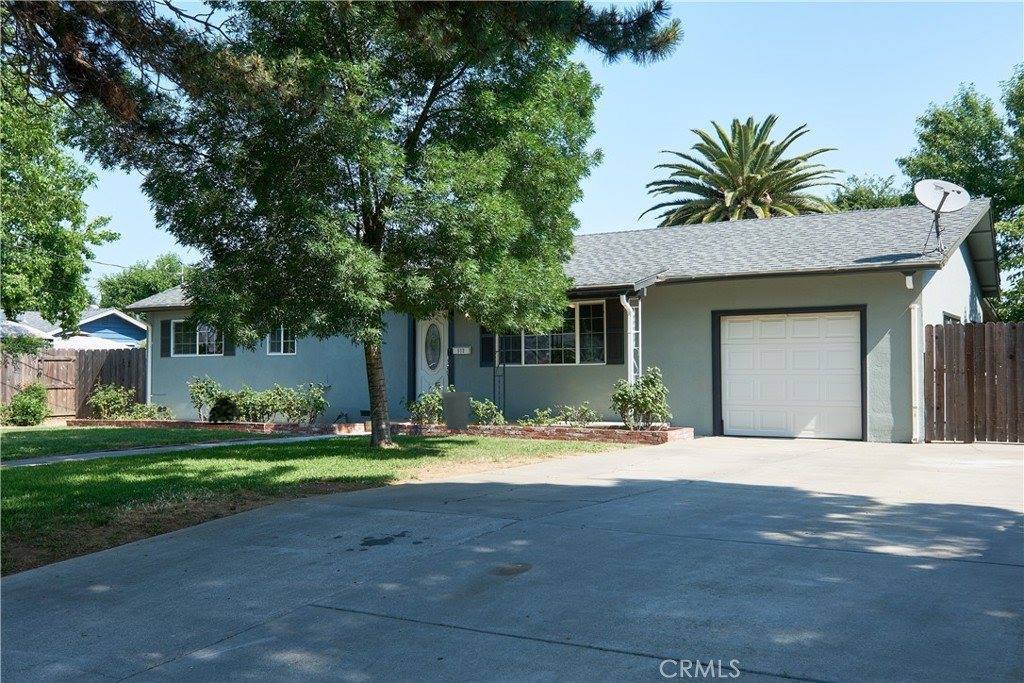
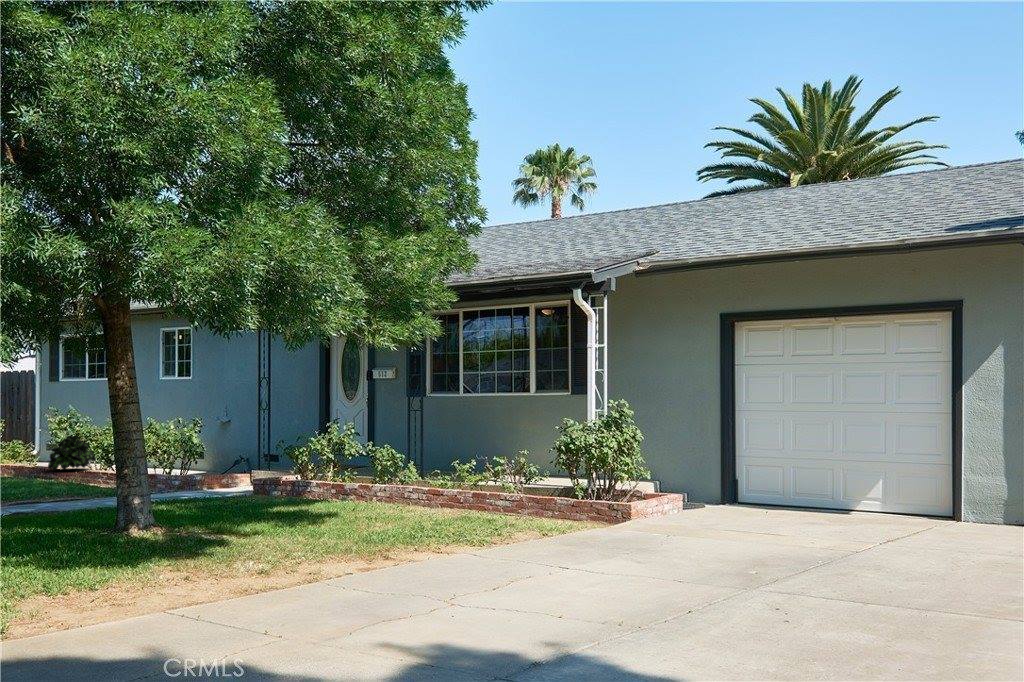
trash can: present [441,391,472,429] -> none [330,429,375,486]

